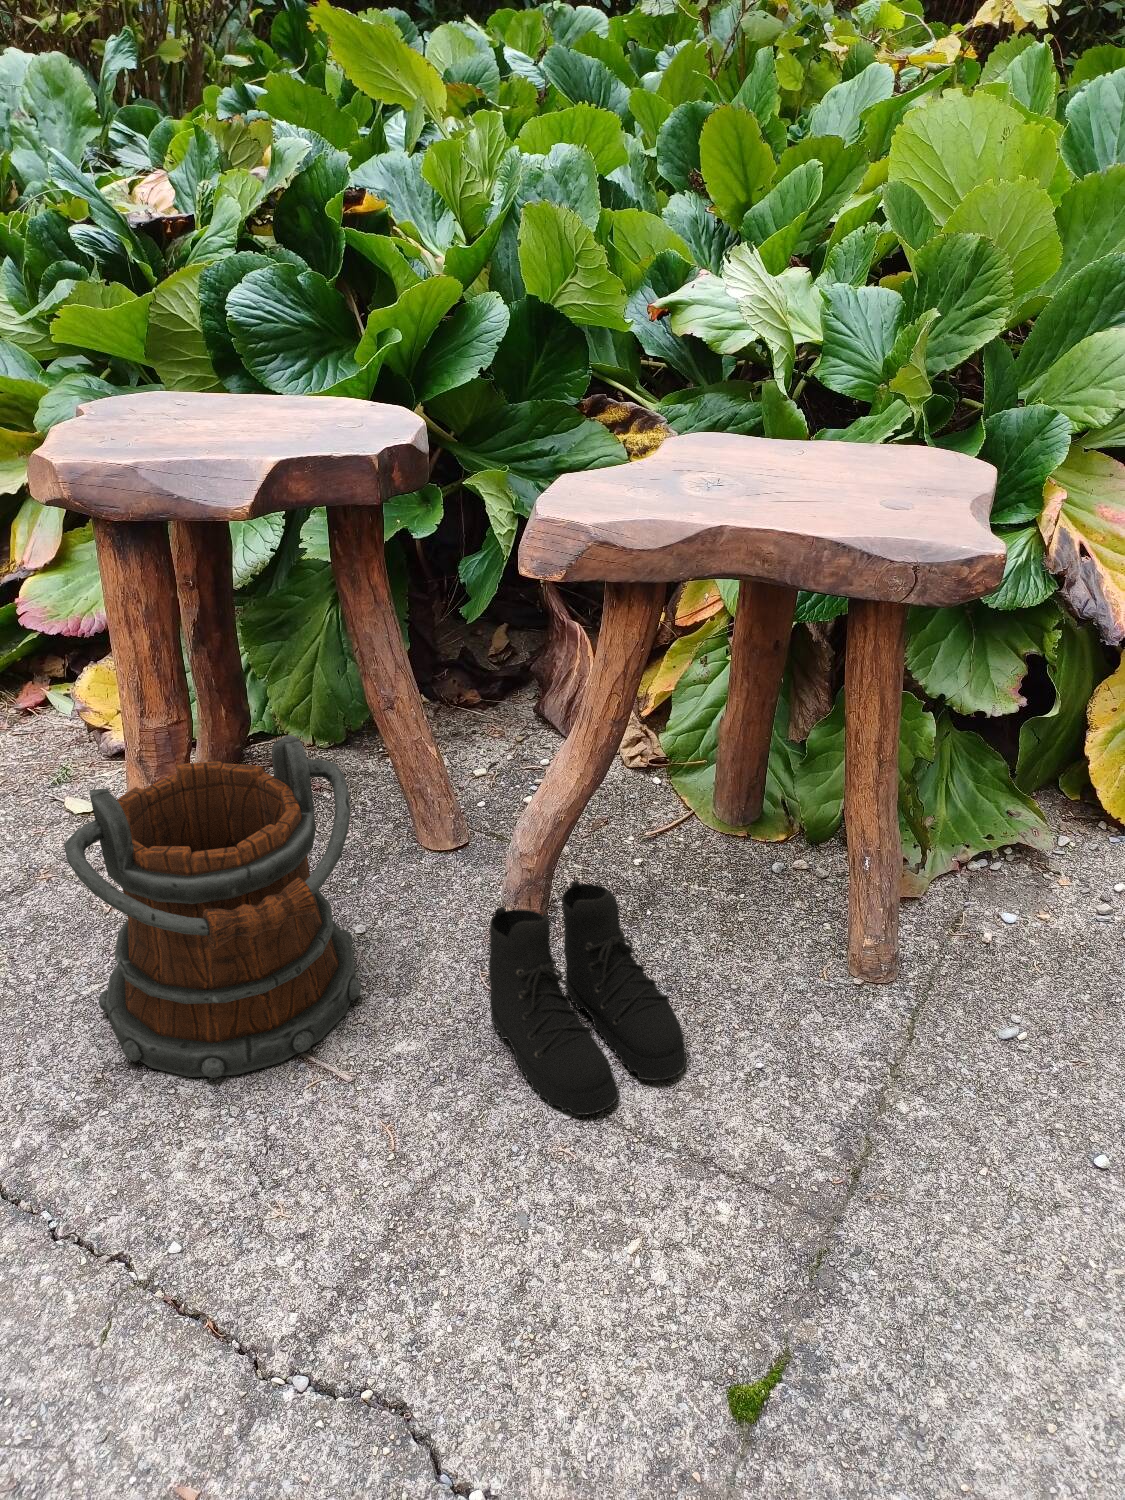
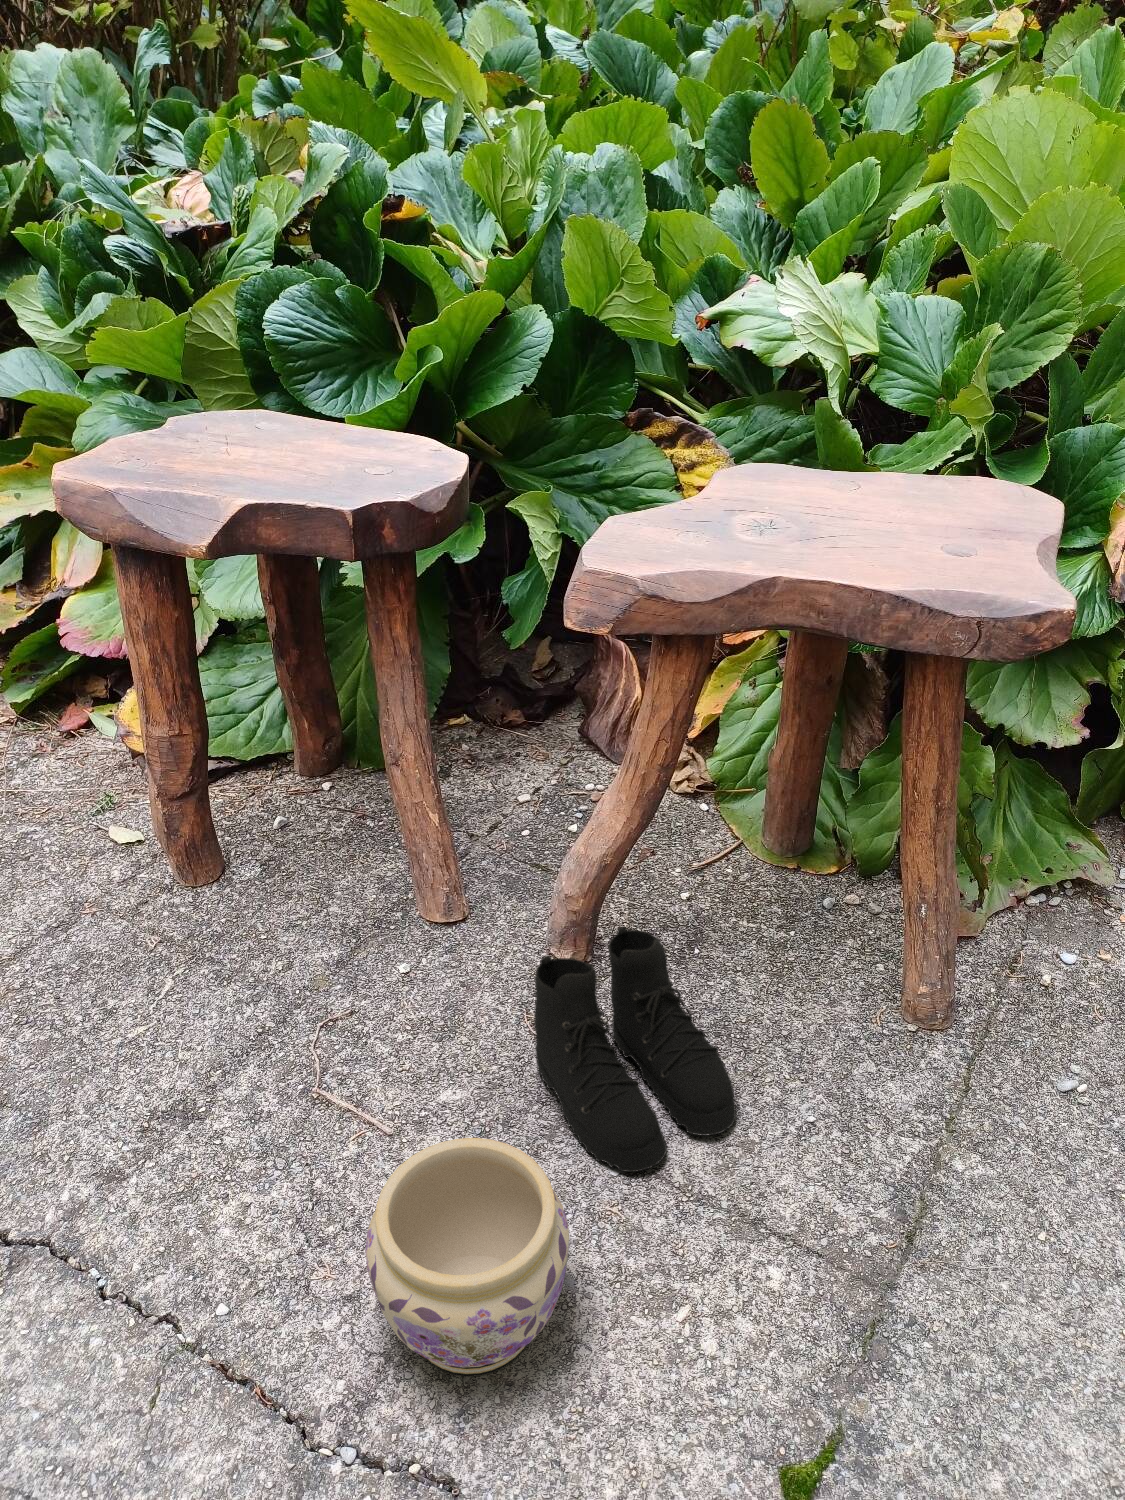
bucket: present [64,735,361,1078] -> none [109,781,405,1129]
planter: none [319,1073,522,1308] -> present [365,1138,569,1377]

